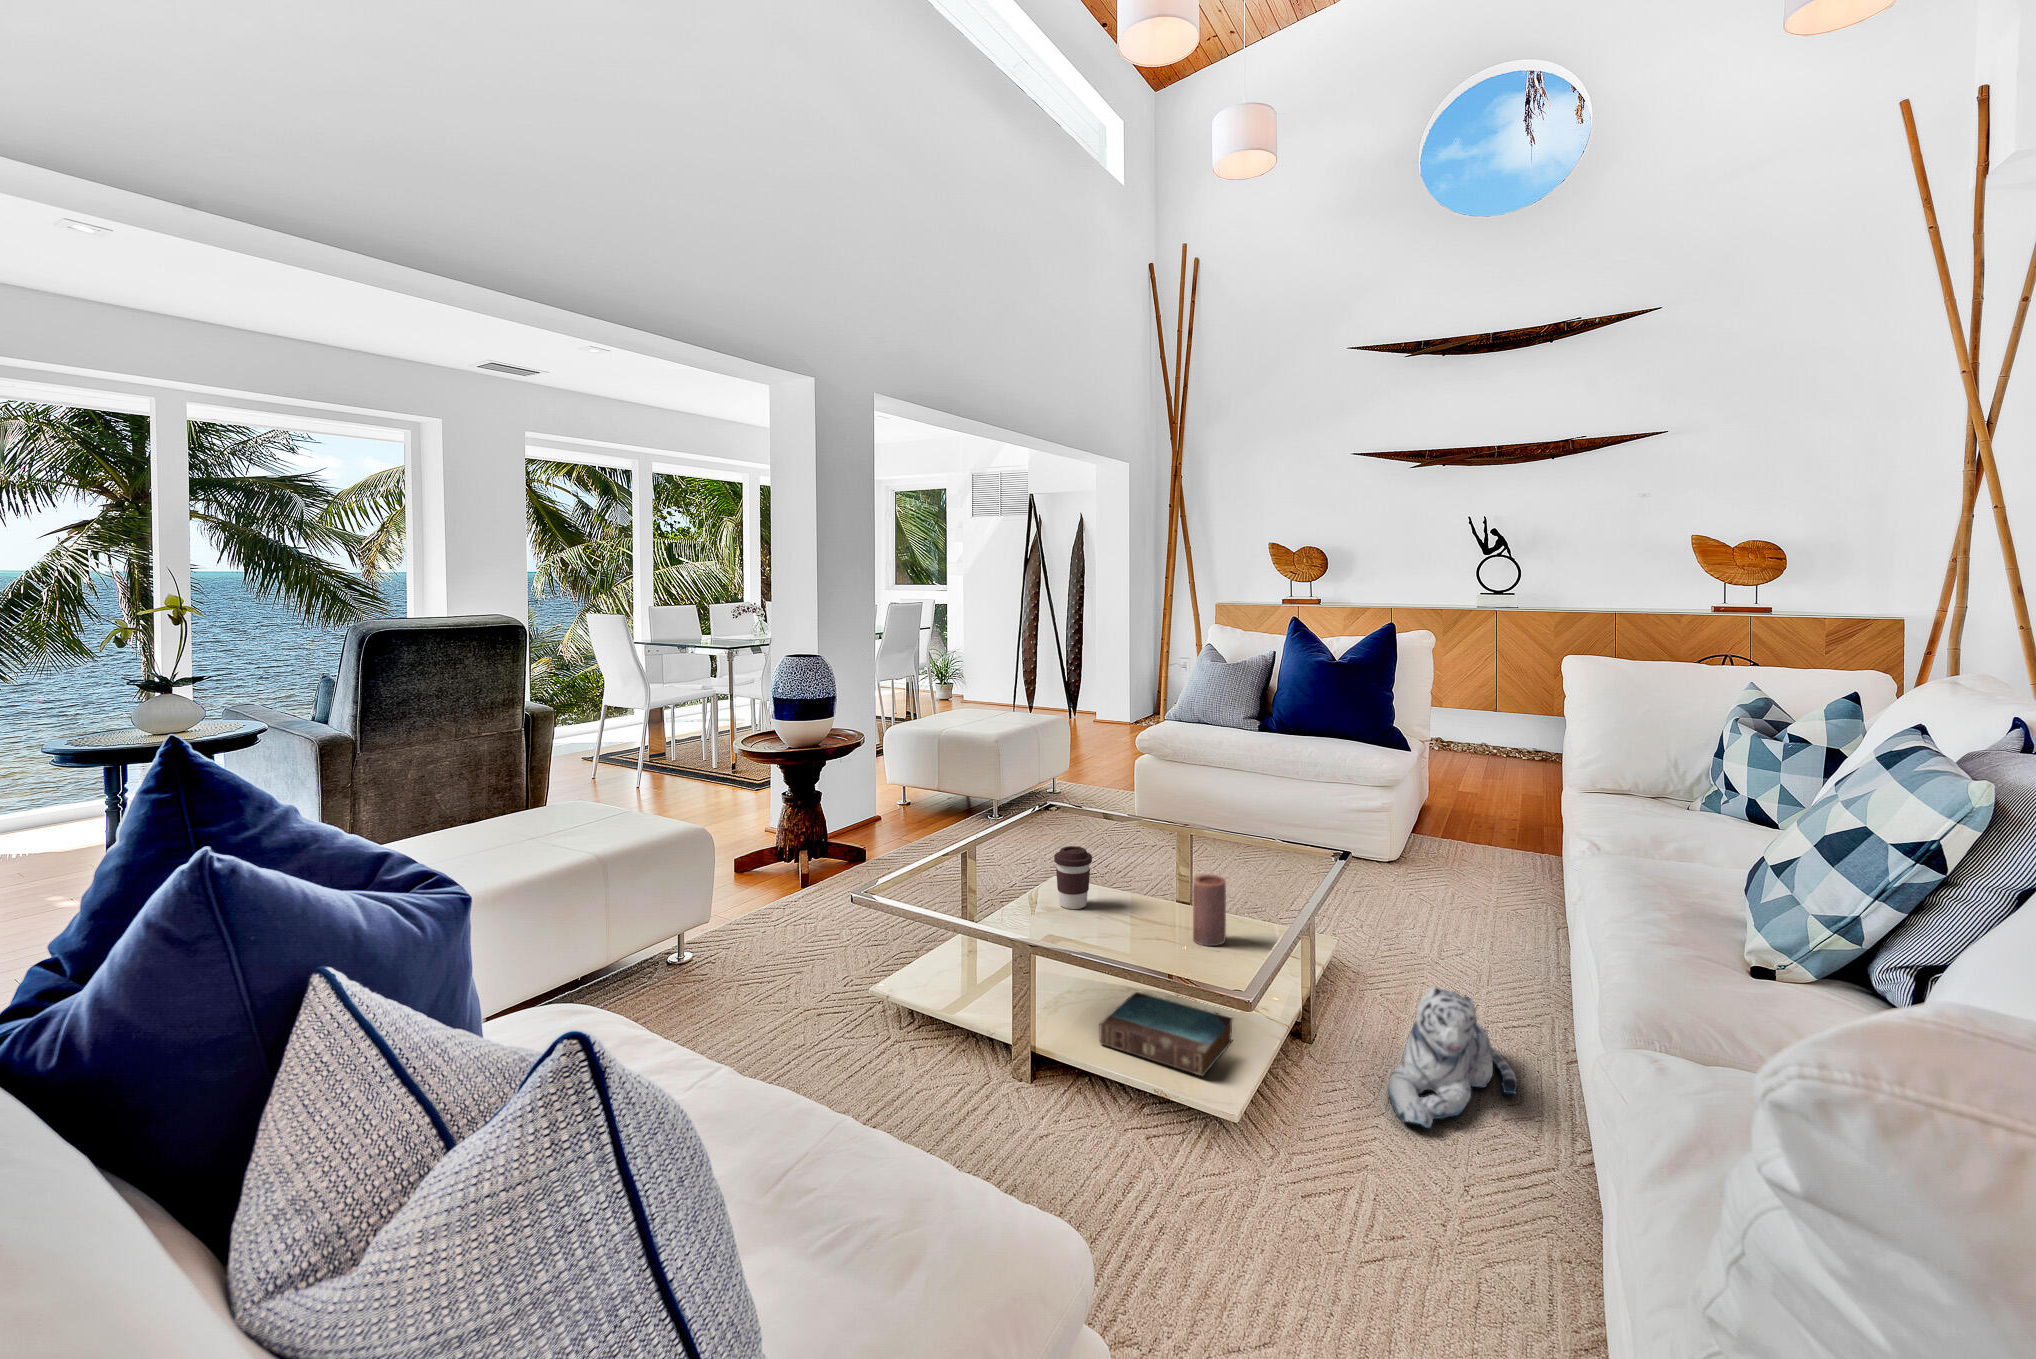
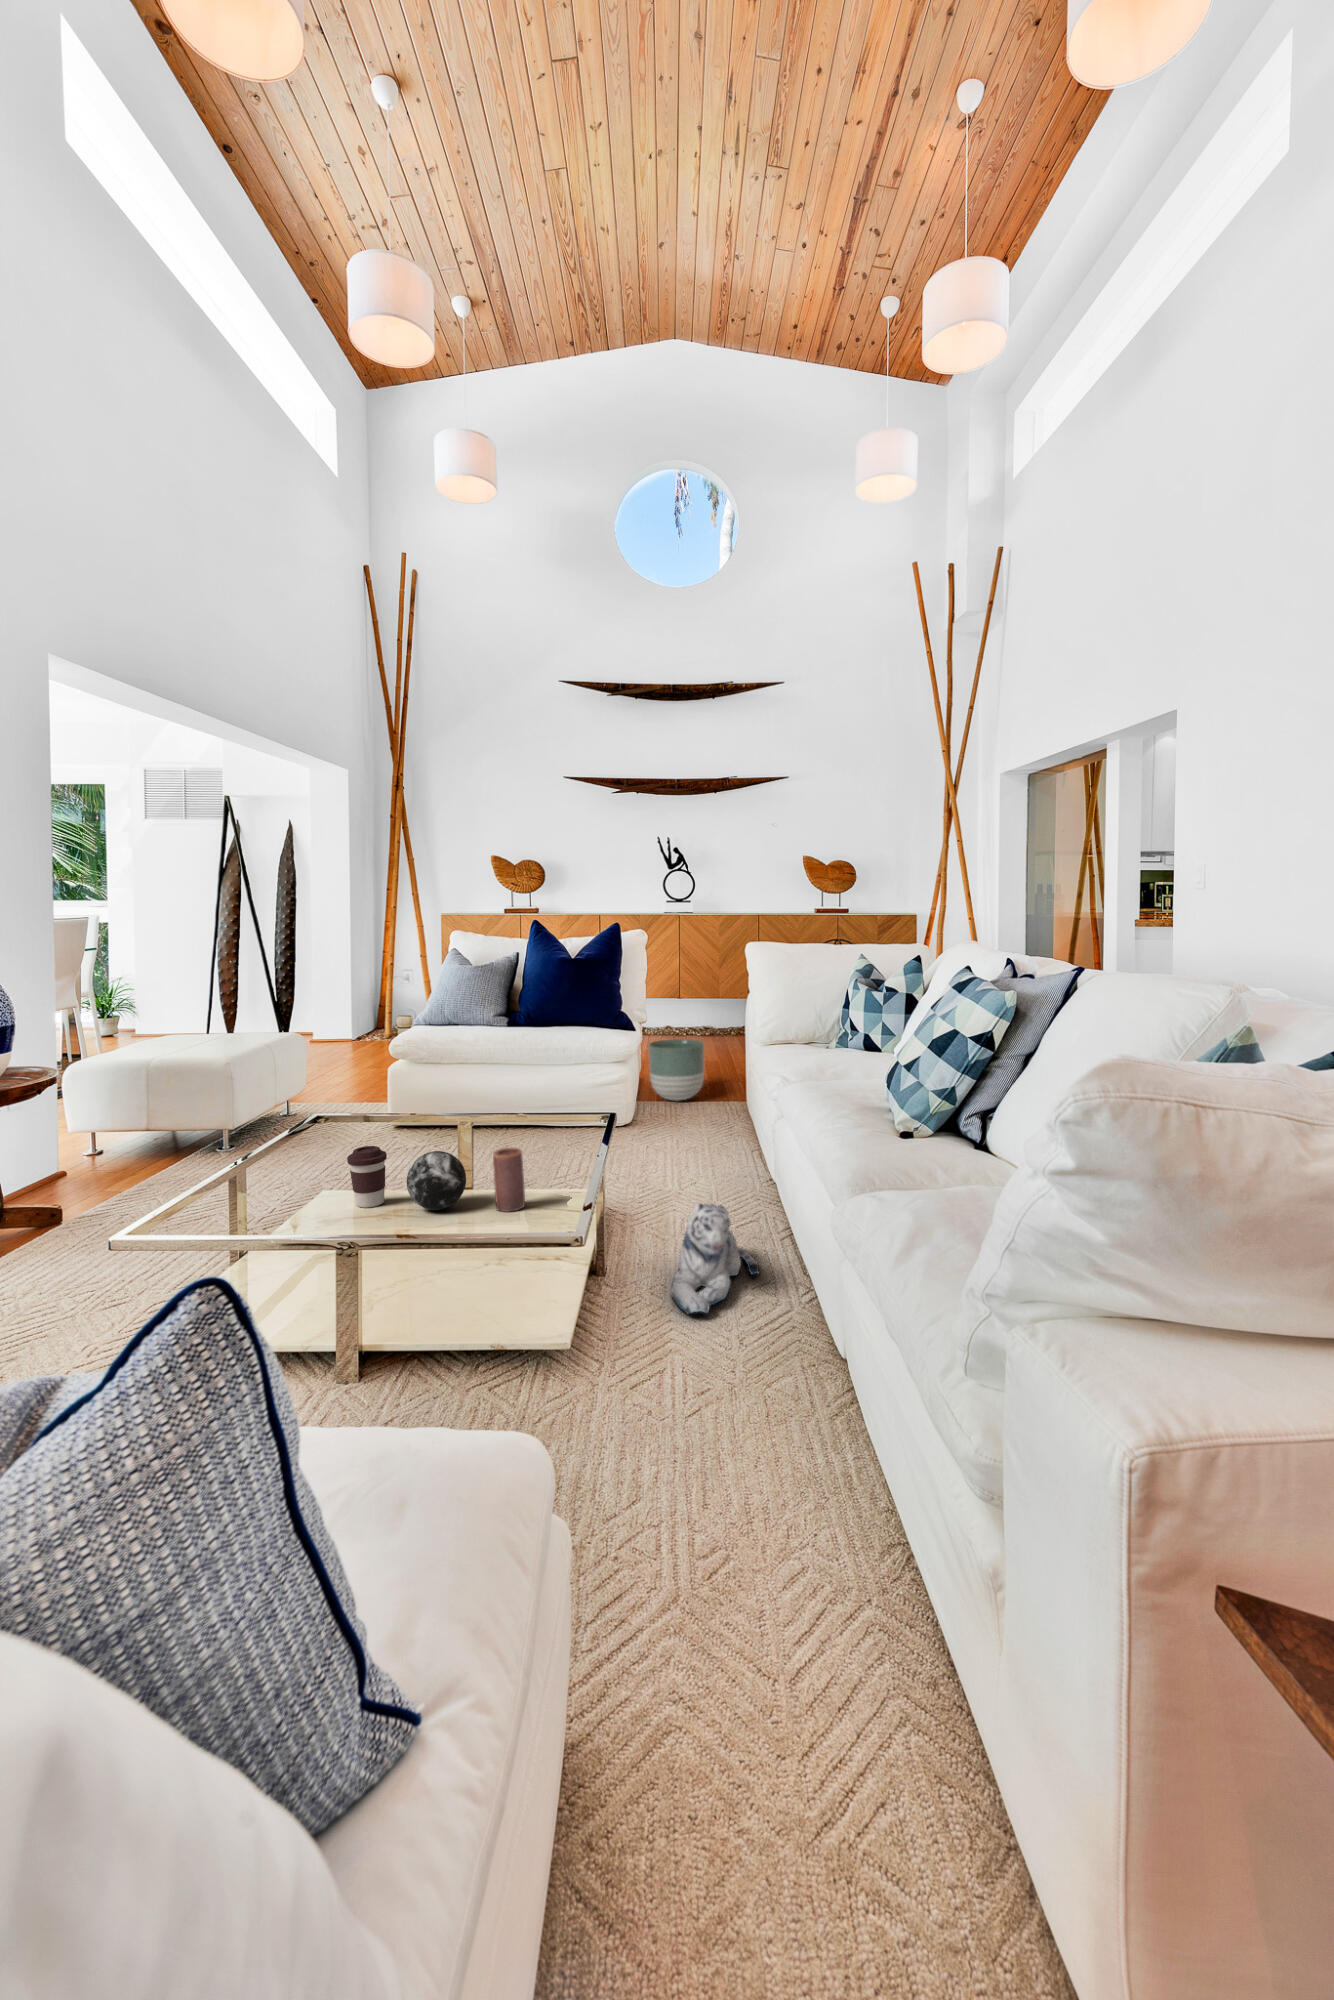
planter: none [1430,764,1506,840] -> present [648,1039,704,1101]
decorative orb: none [1105,864,1166,927] -> present [407,1151,466,1210]
book: present [1100,992,1233,1077] -> none [428,1265,547,1320]

